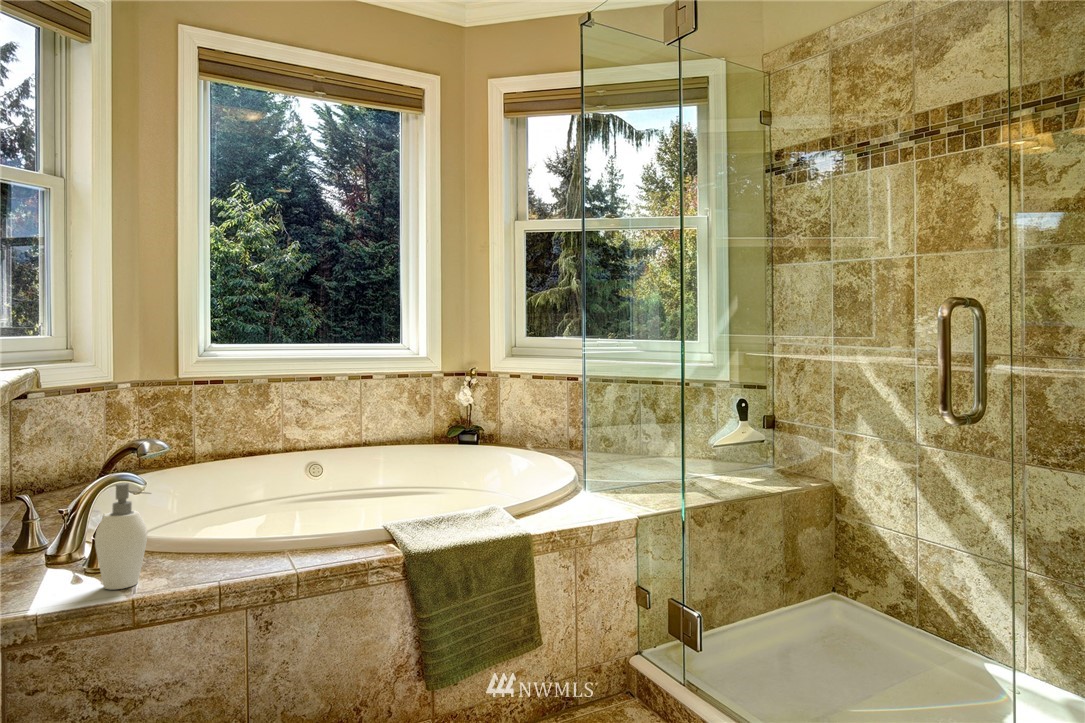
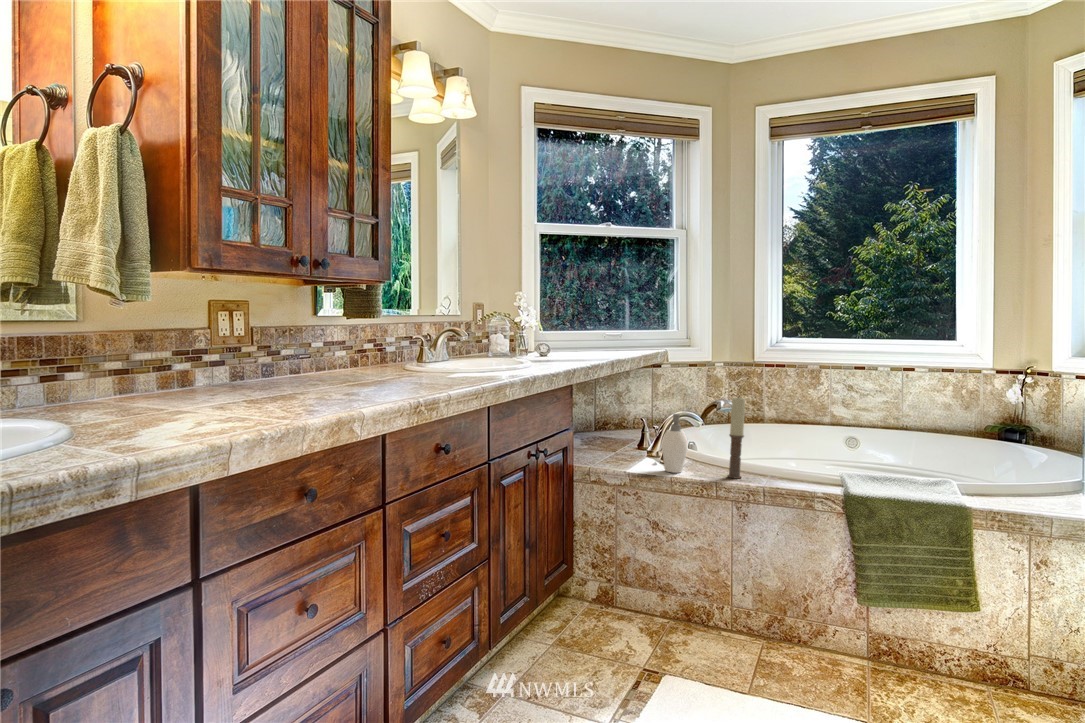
candle: none [224,439,248,570] -> present [727,397,745,479]

